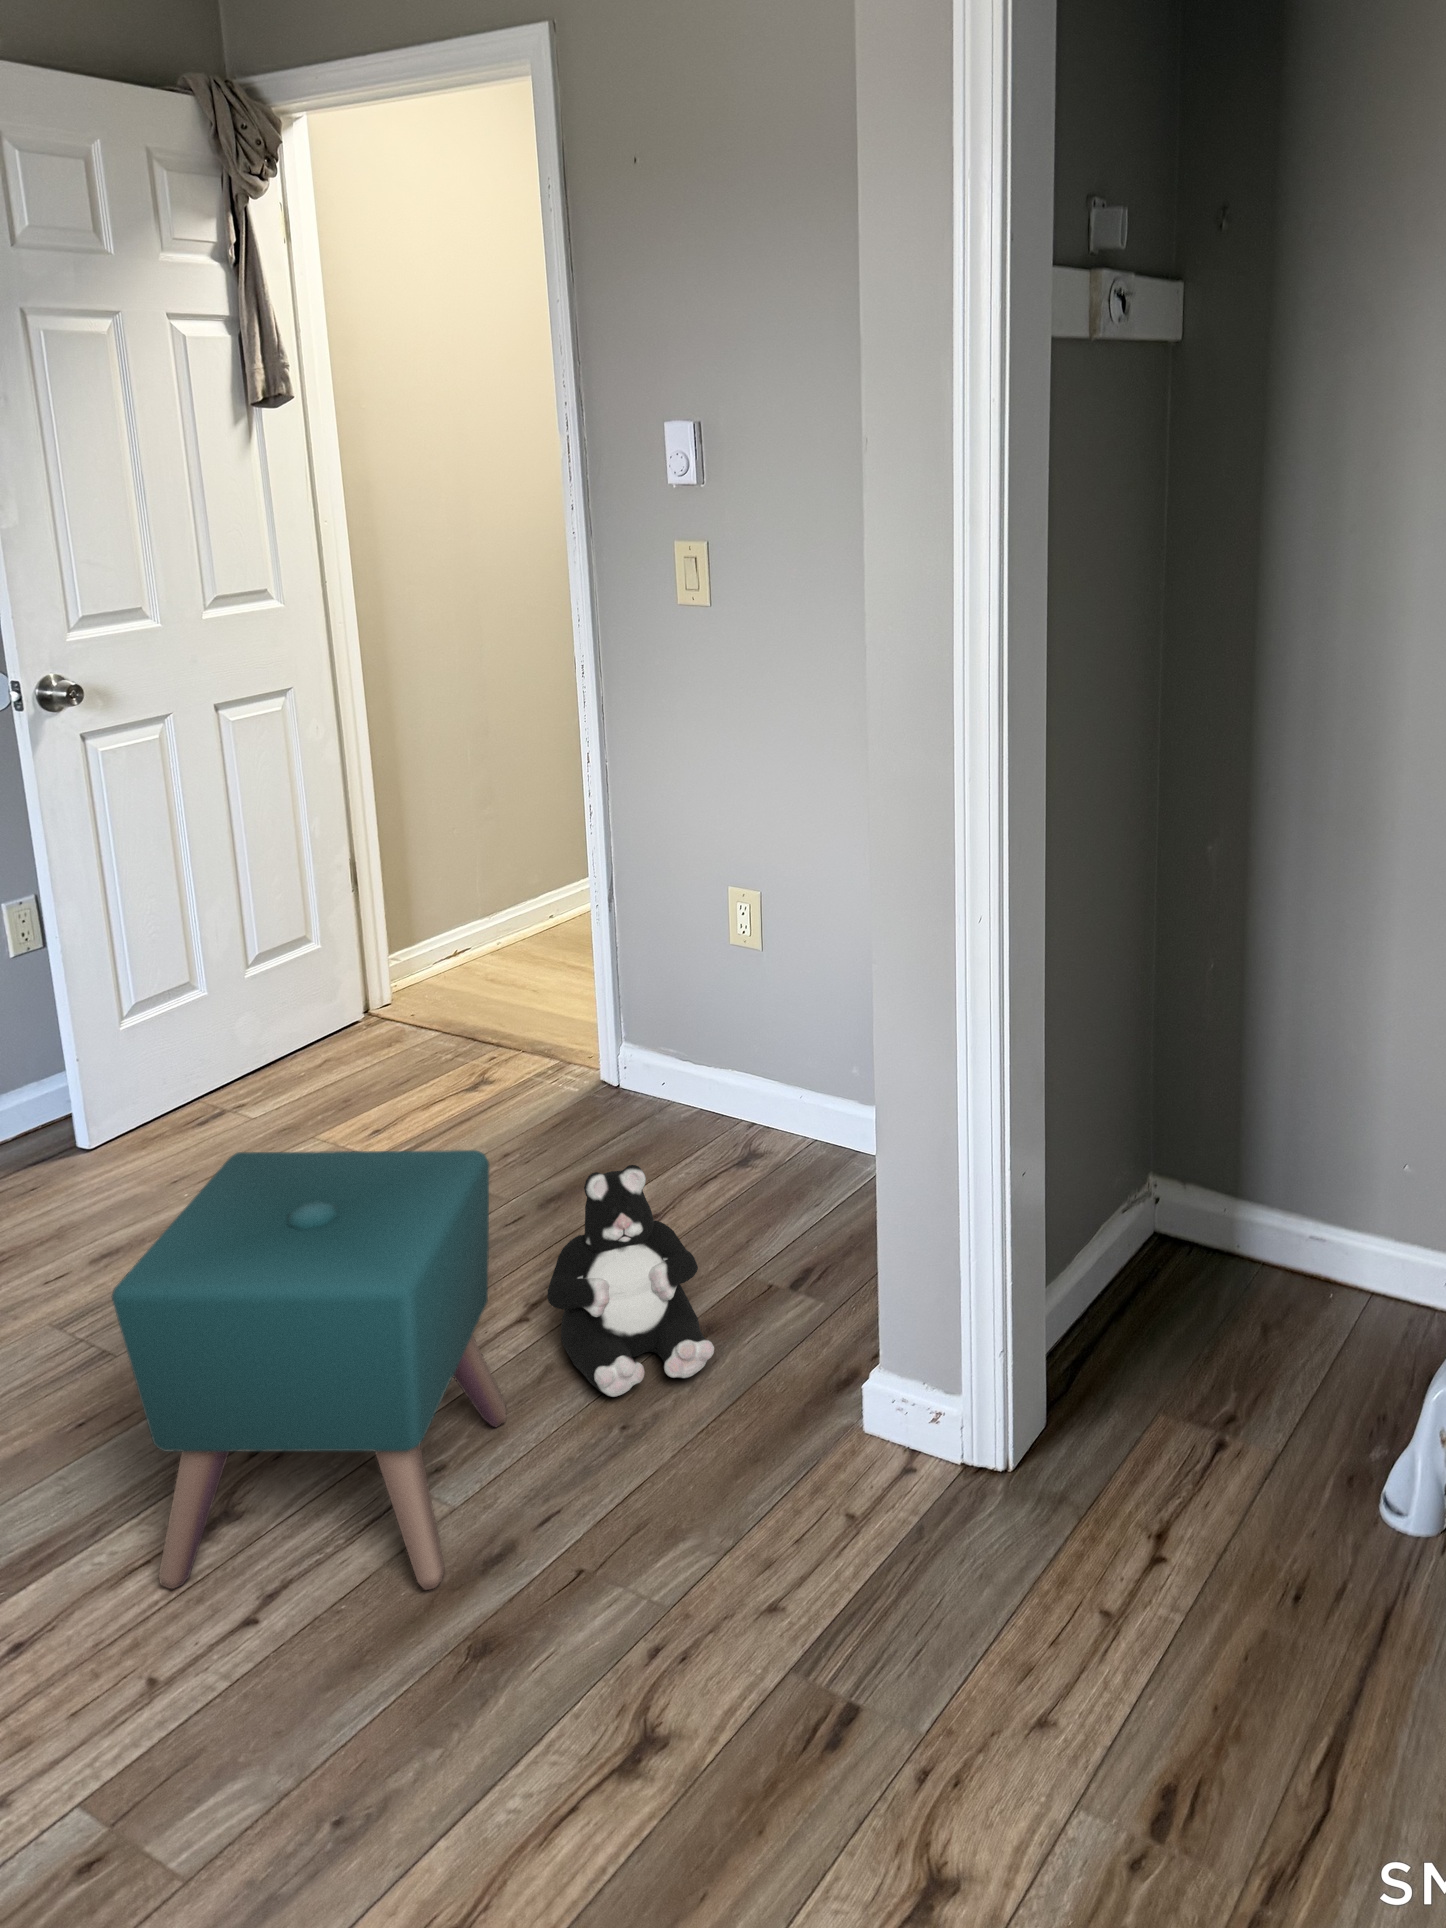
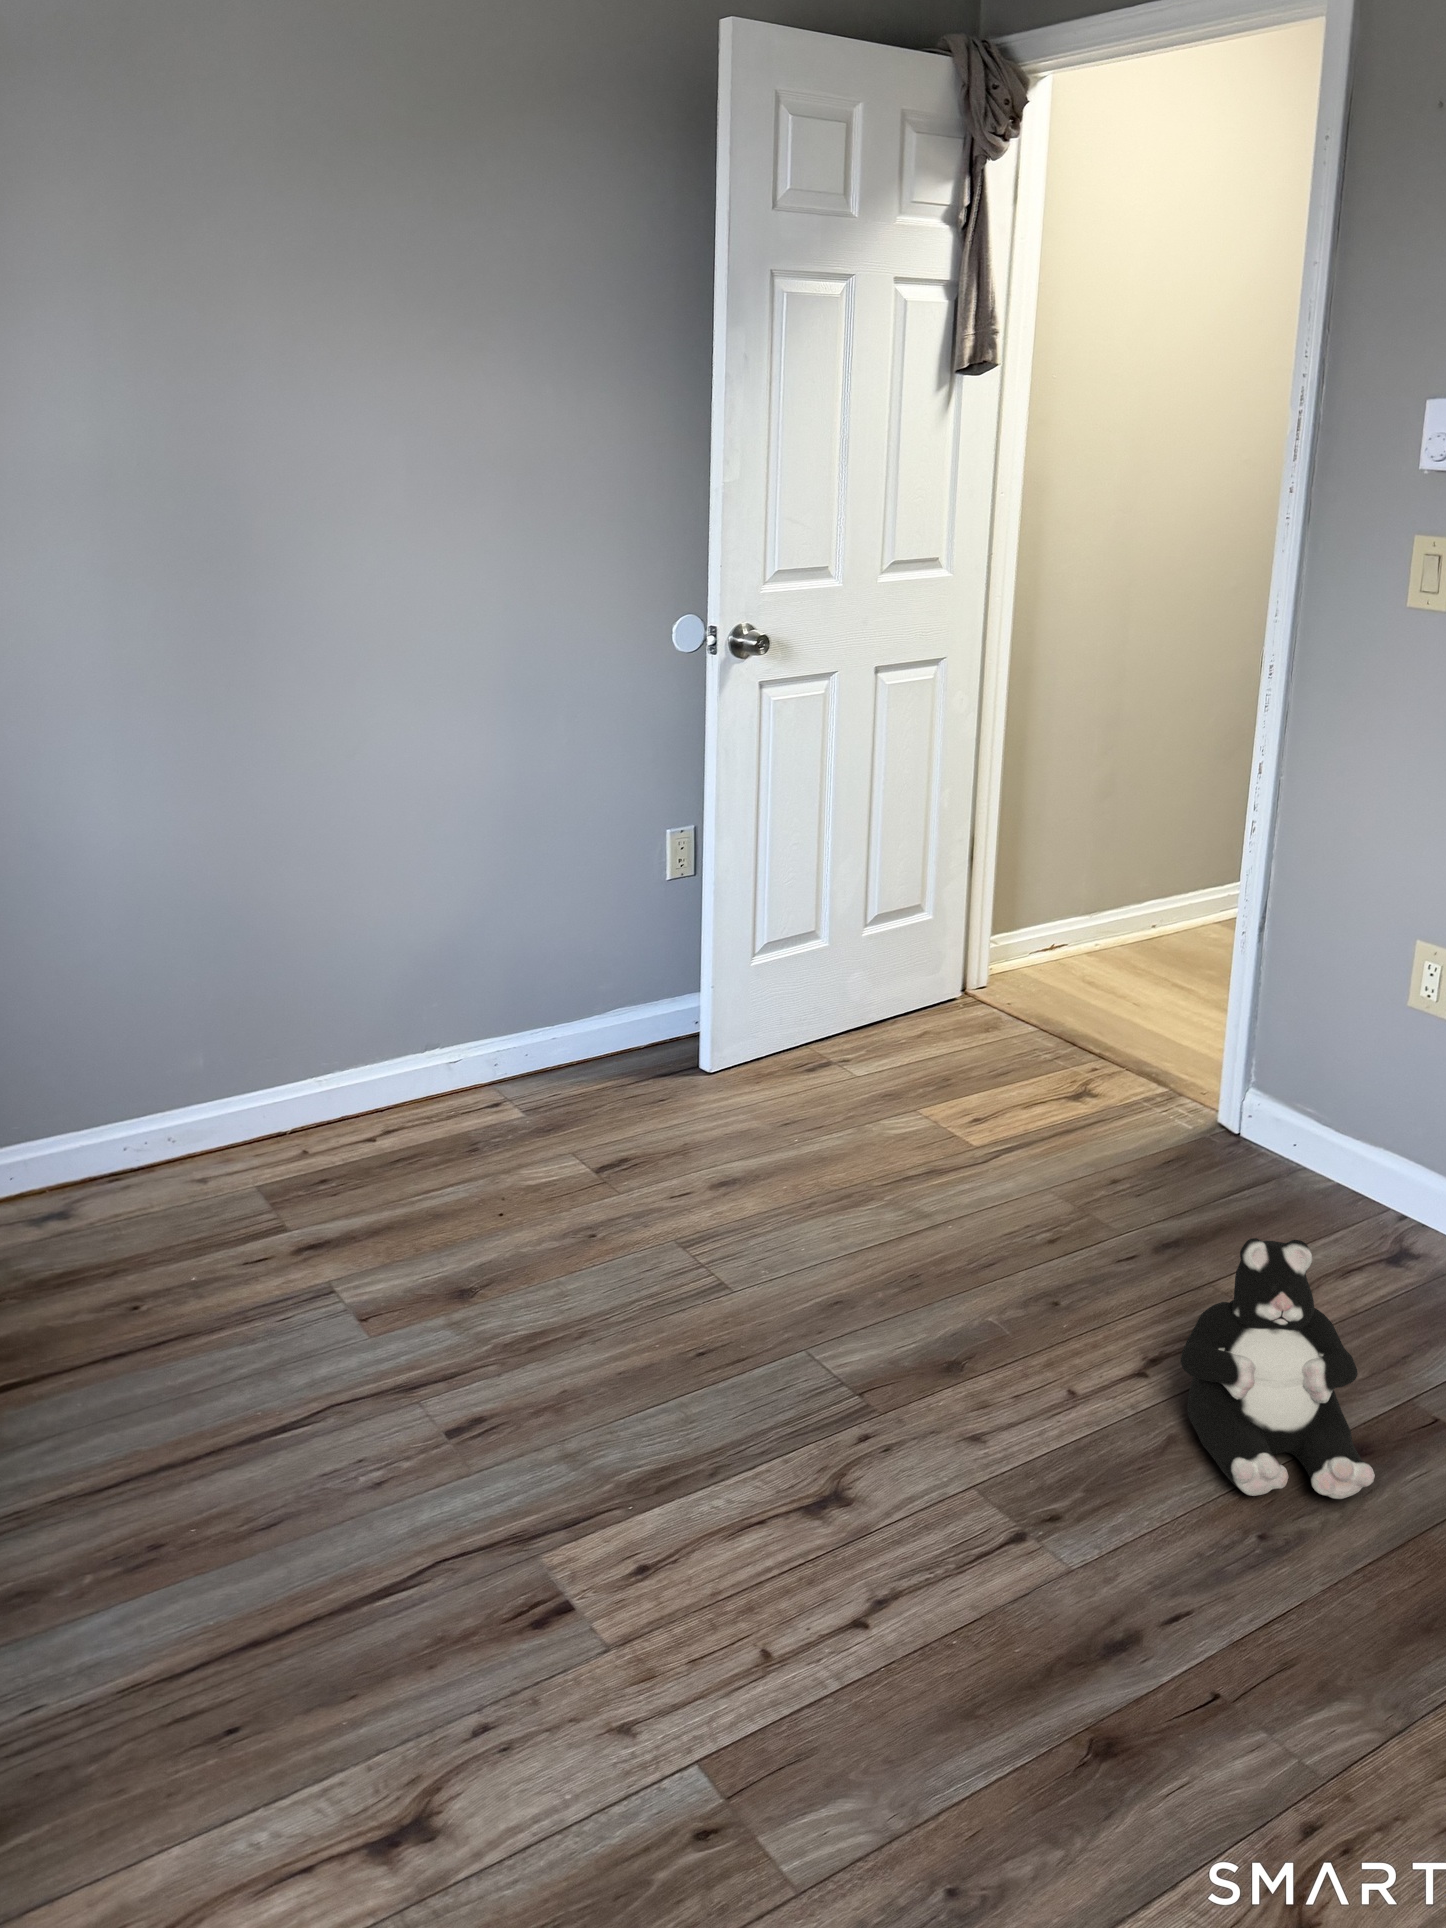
ottoman: present [111,1150,506,1590] -> none [775,1131,1158,1657]

